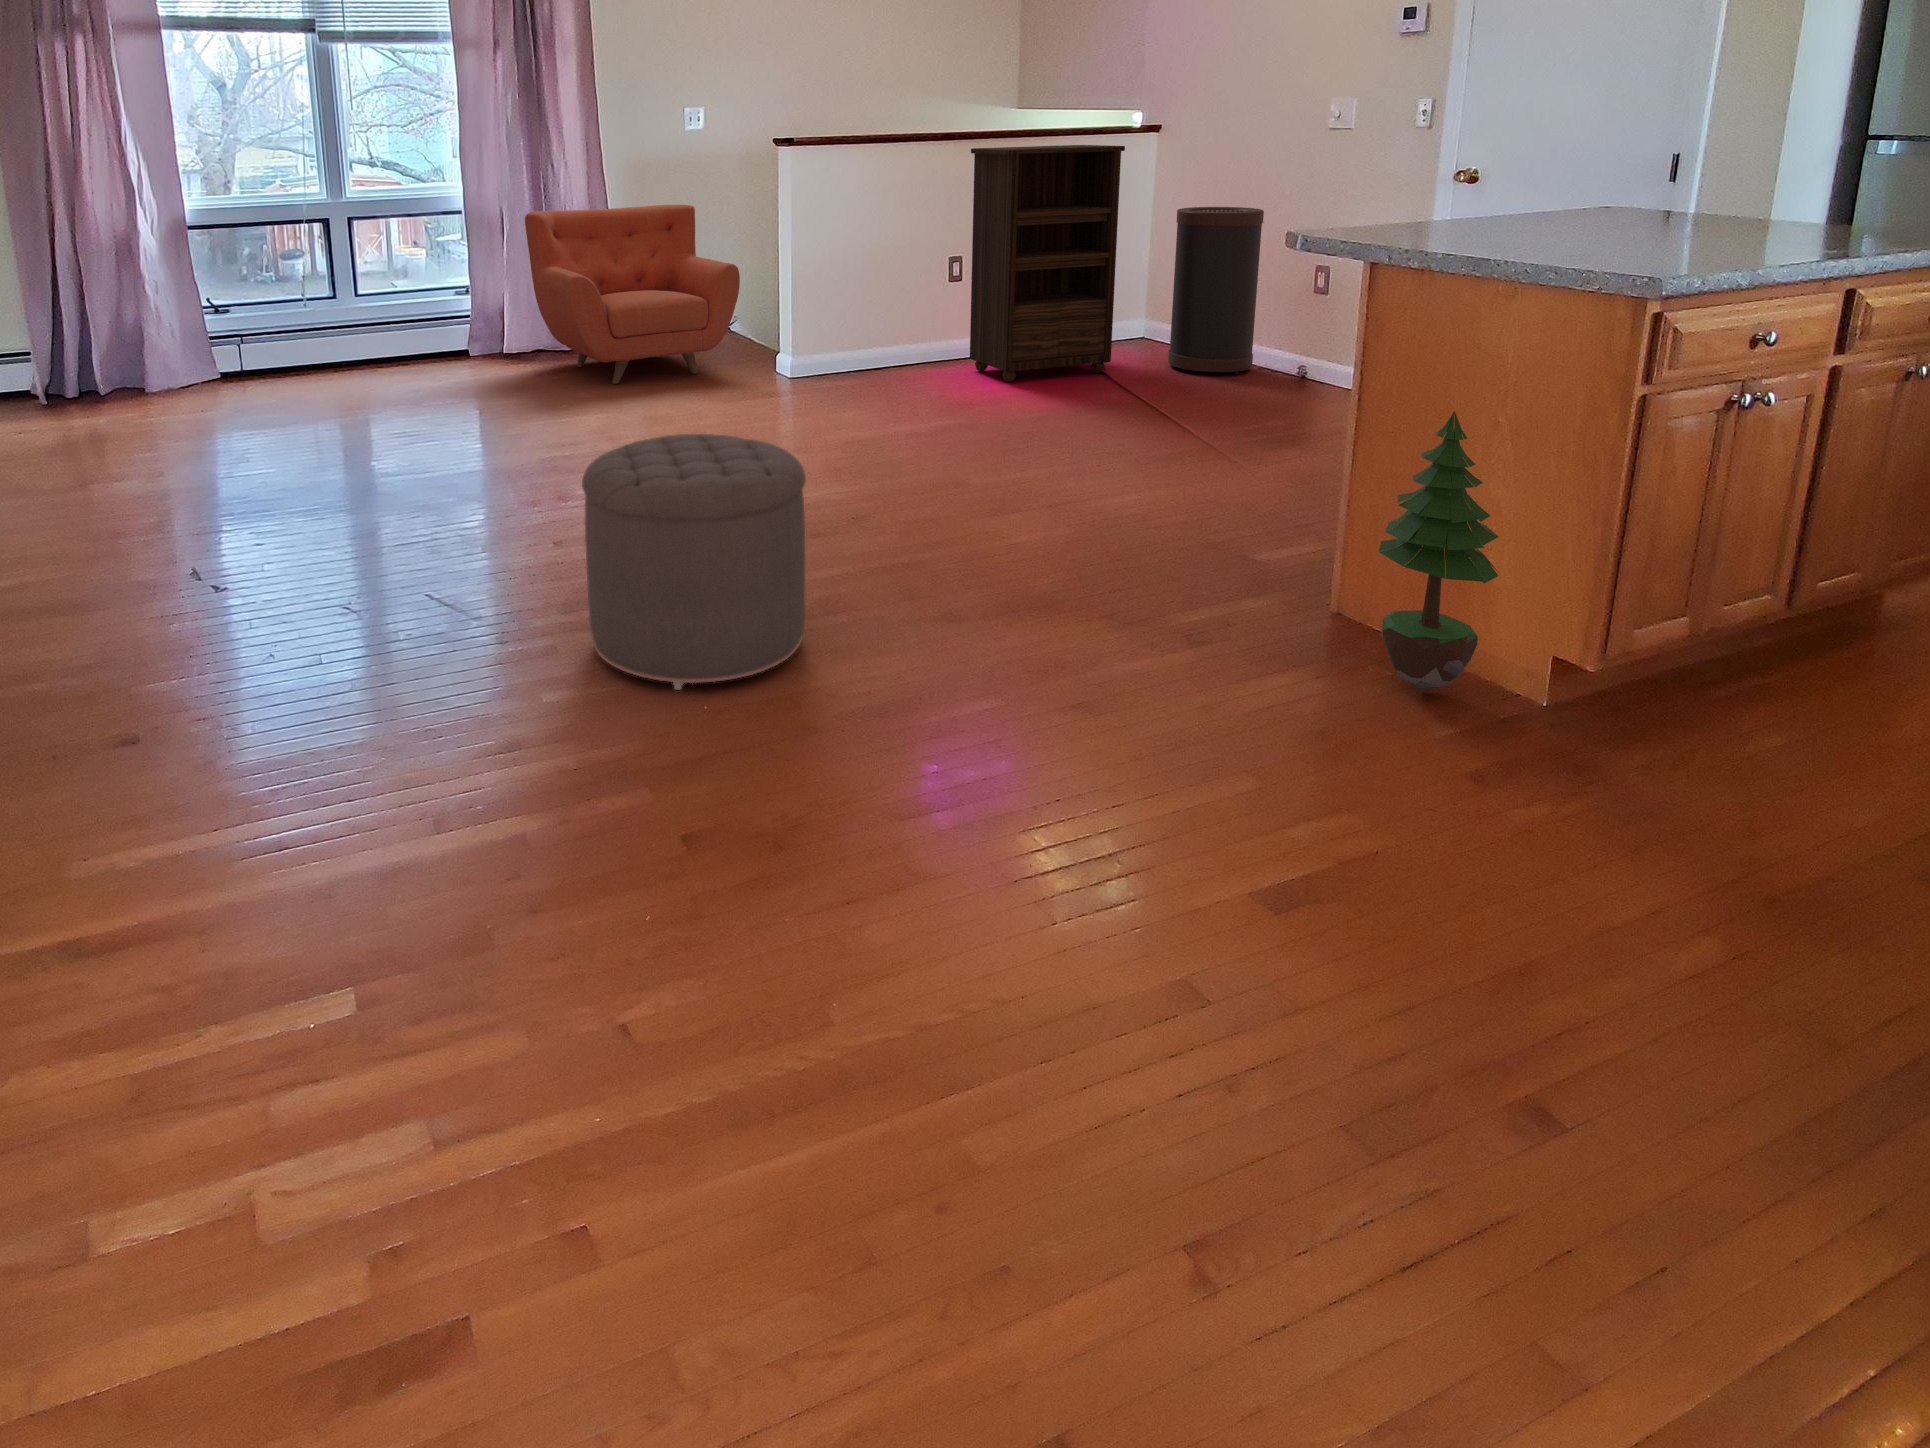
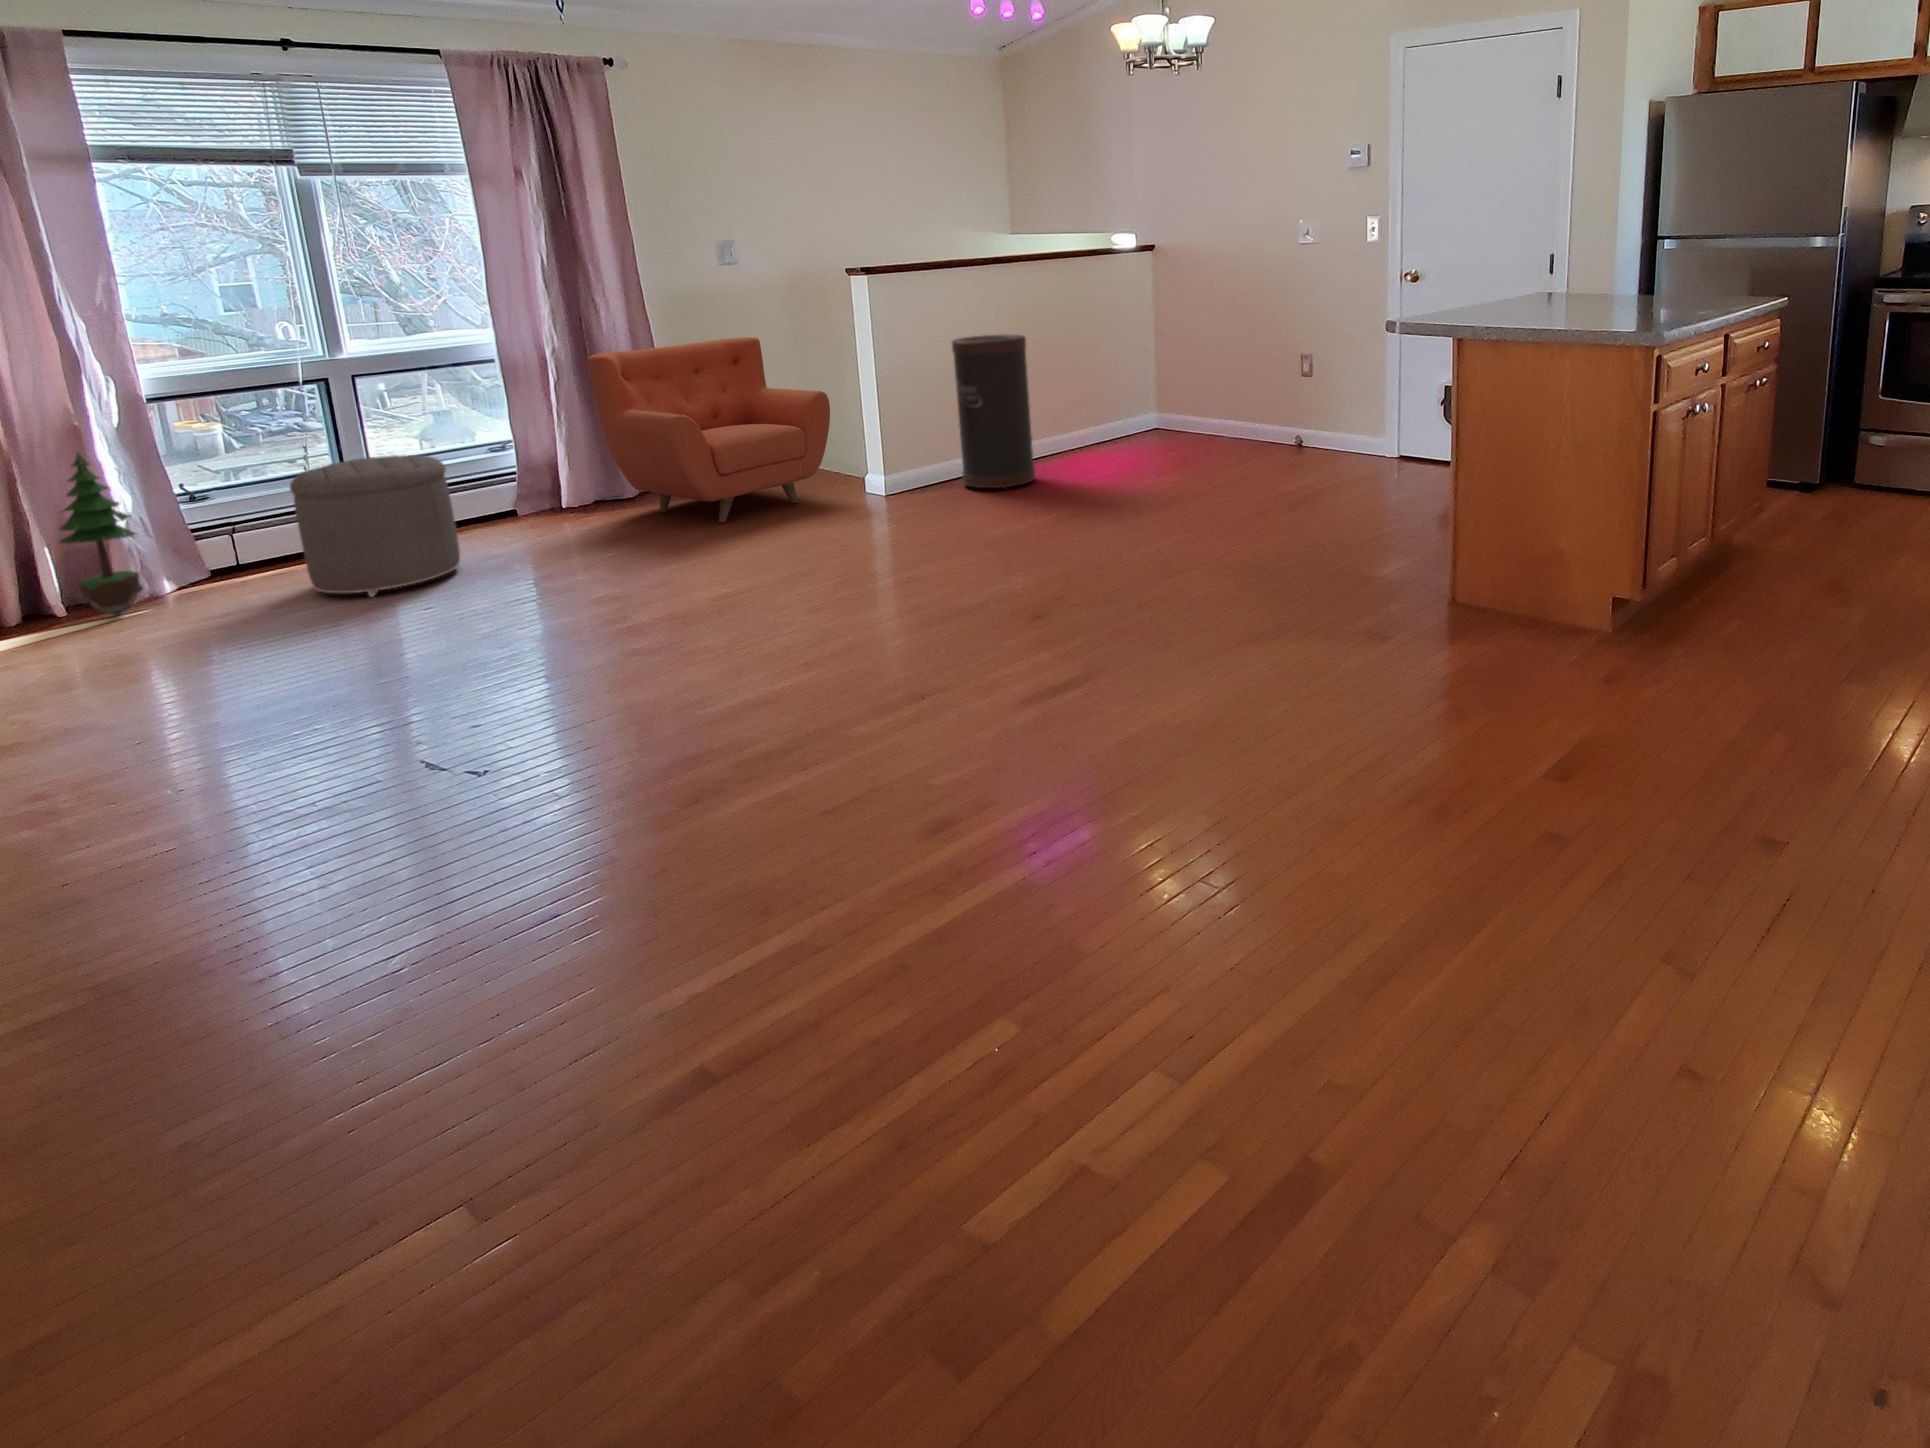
bookshelf: present [970,145,1125,382] -> none [1032,262,1164,474]
trash can: present [1168,207,1264,374] -> present [952,335,1035,489]
potted tree: present [1379,411,1498,690] -> present [59,452,143,616]
ottoman: present [582,434,806,690] -> present [290,455,460,597]

